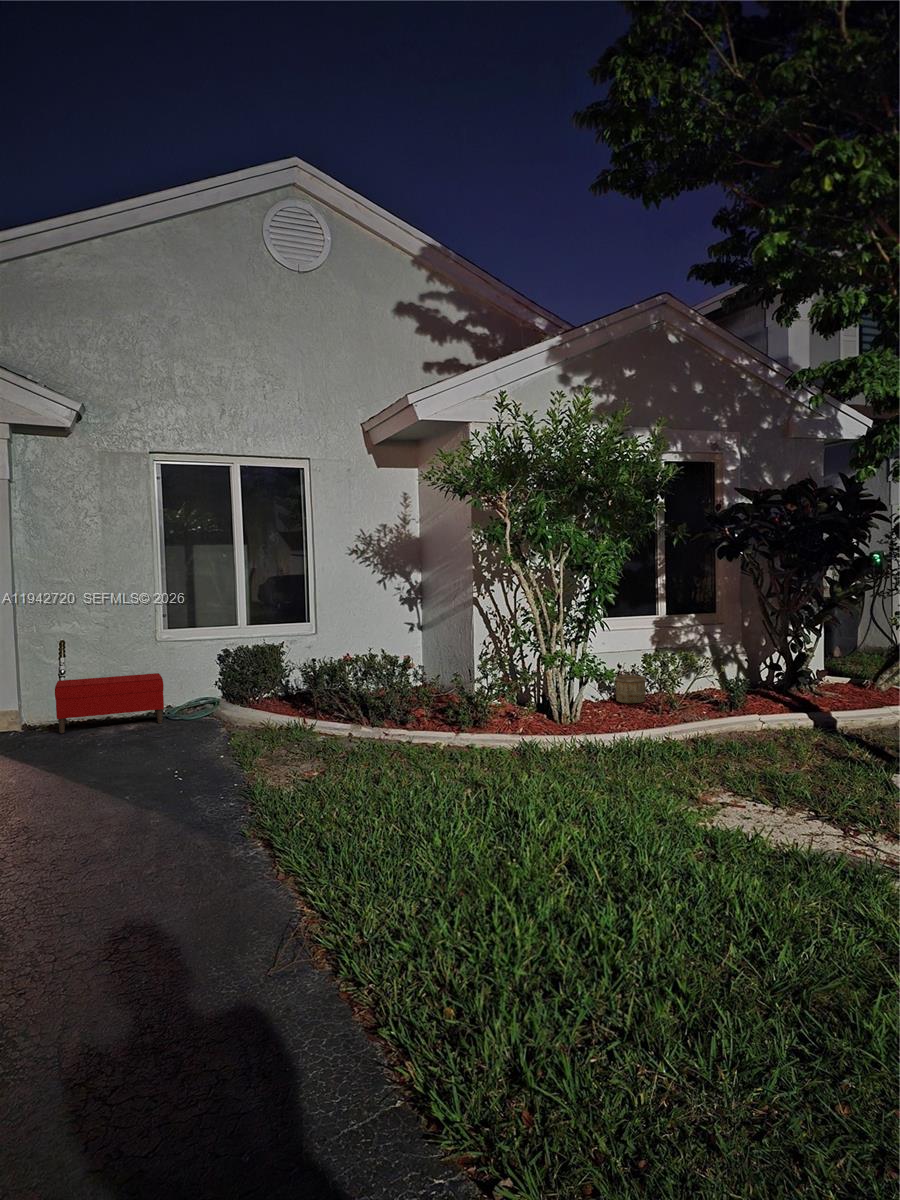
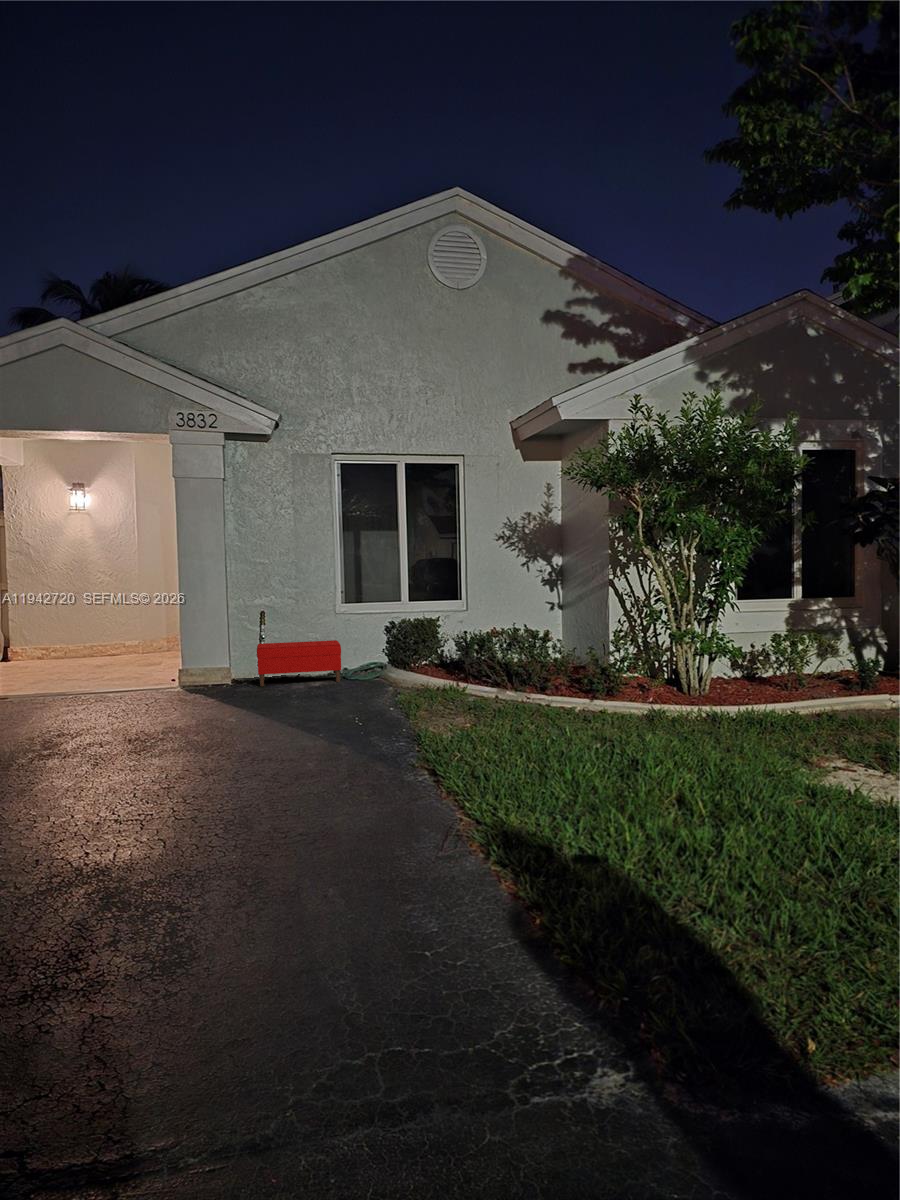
wooden bucket: present [615,675,646,703] -> none [745,655,776,681]

